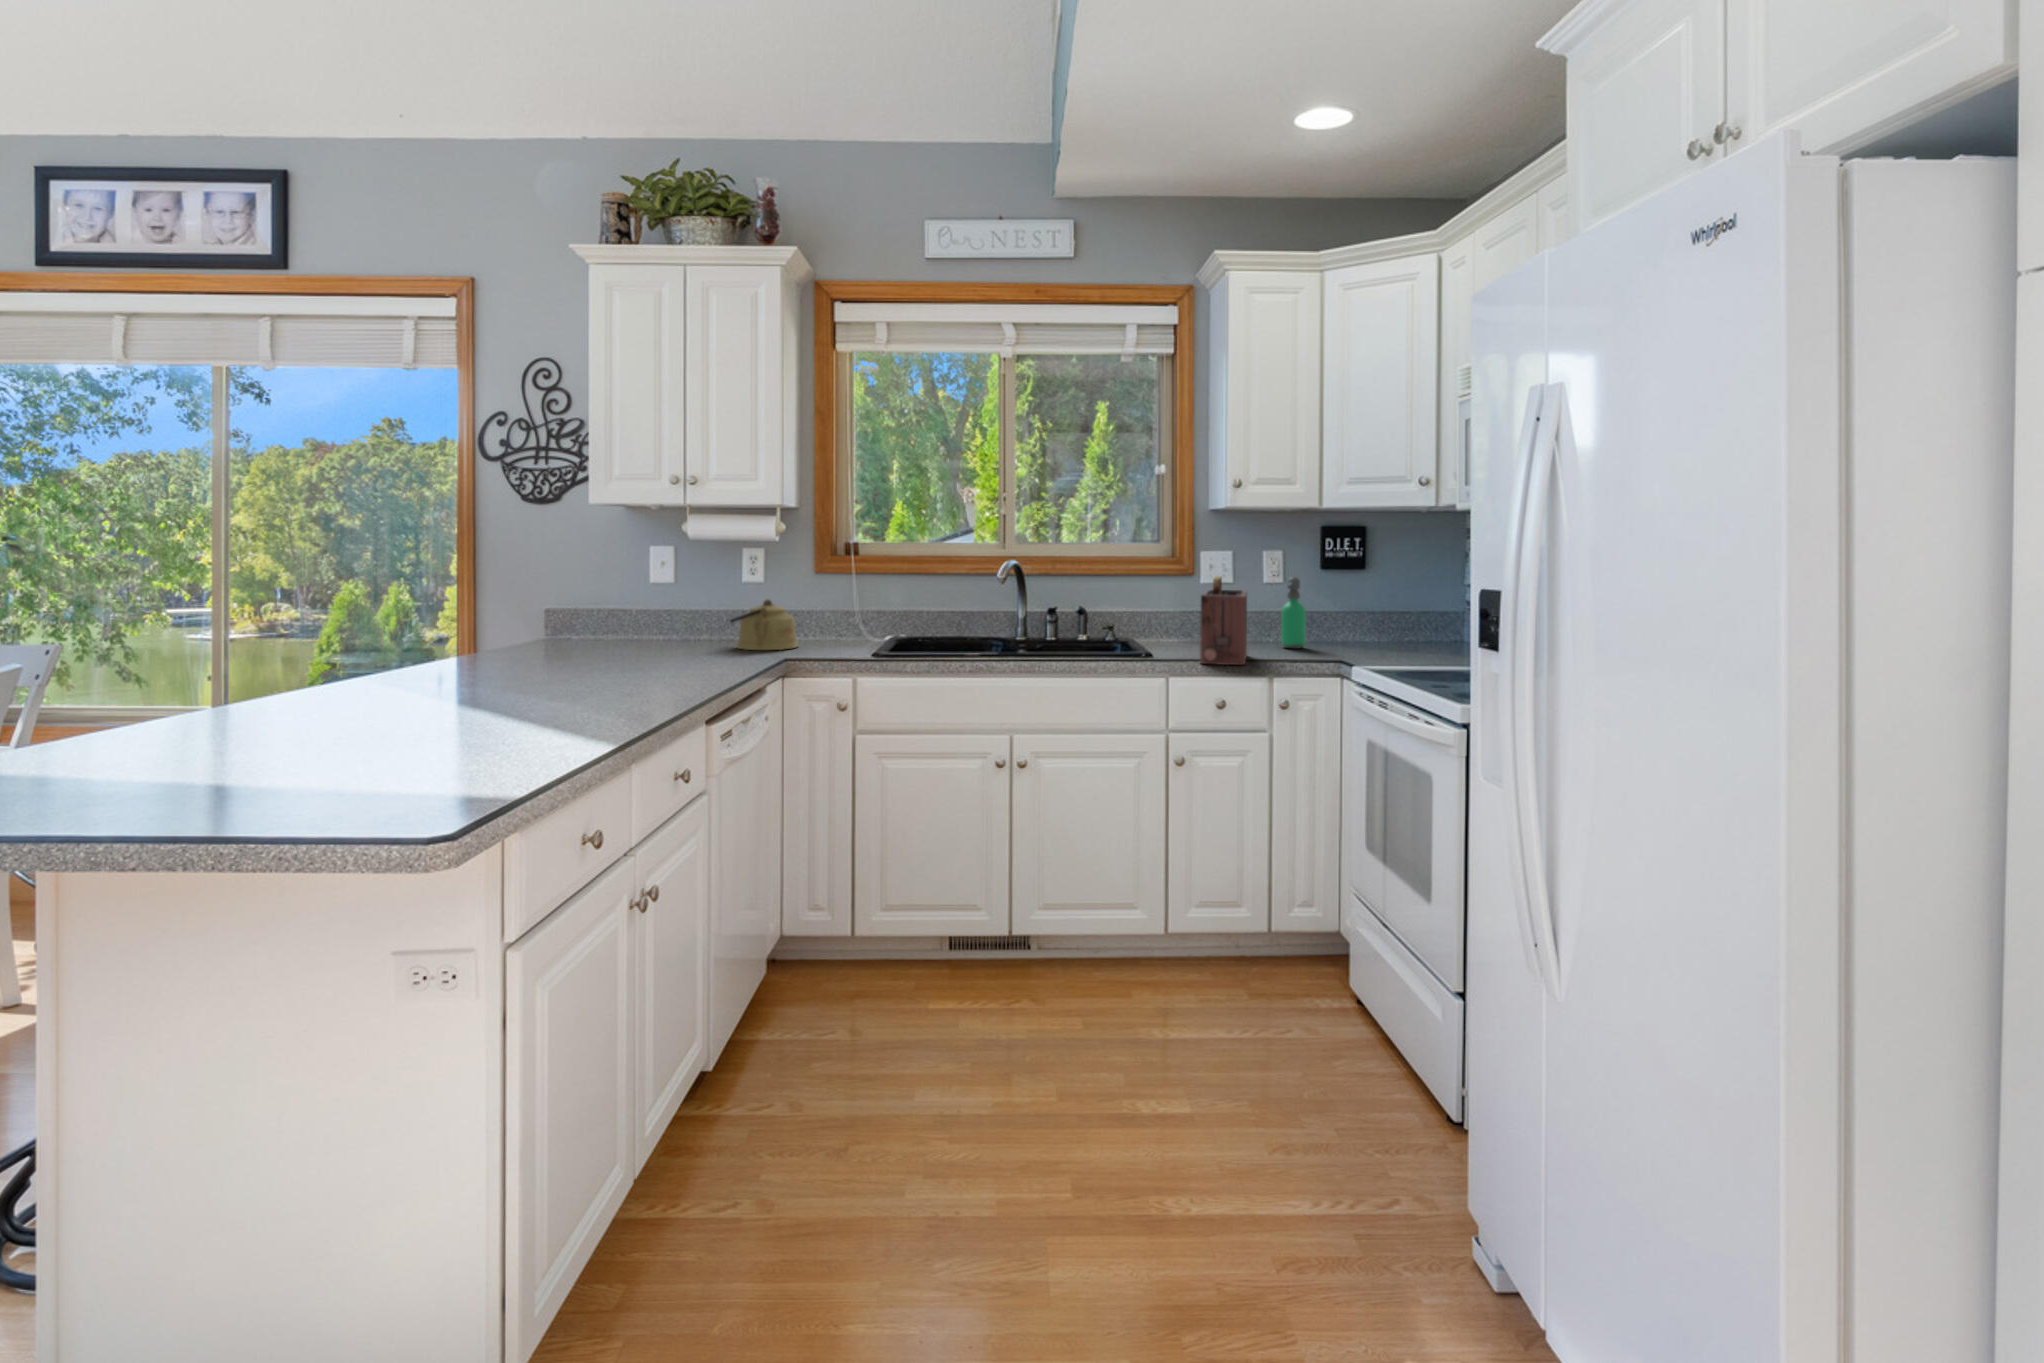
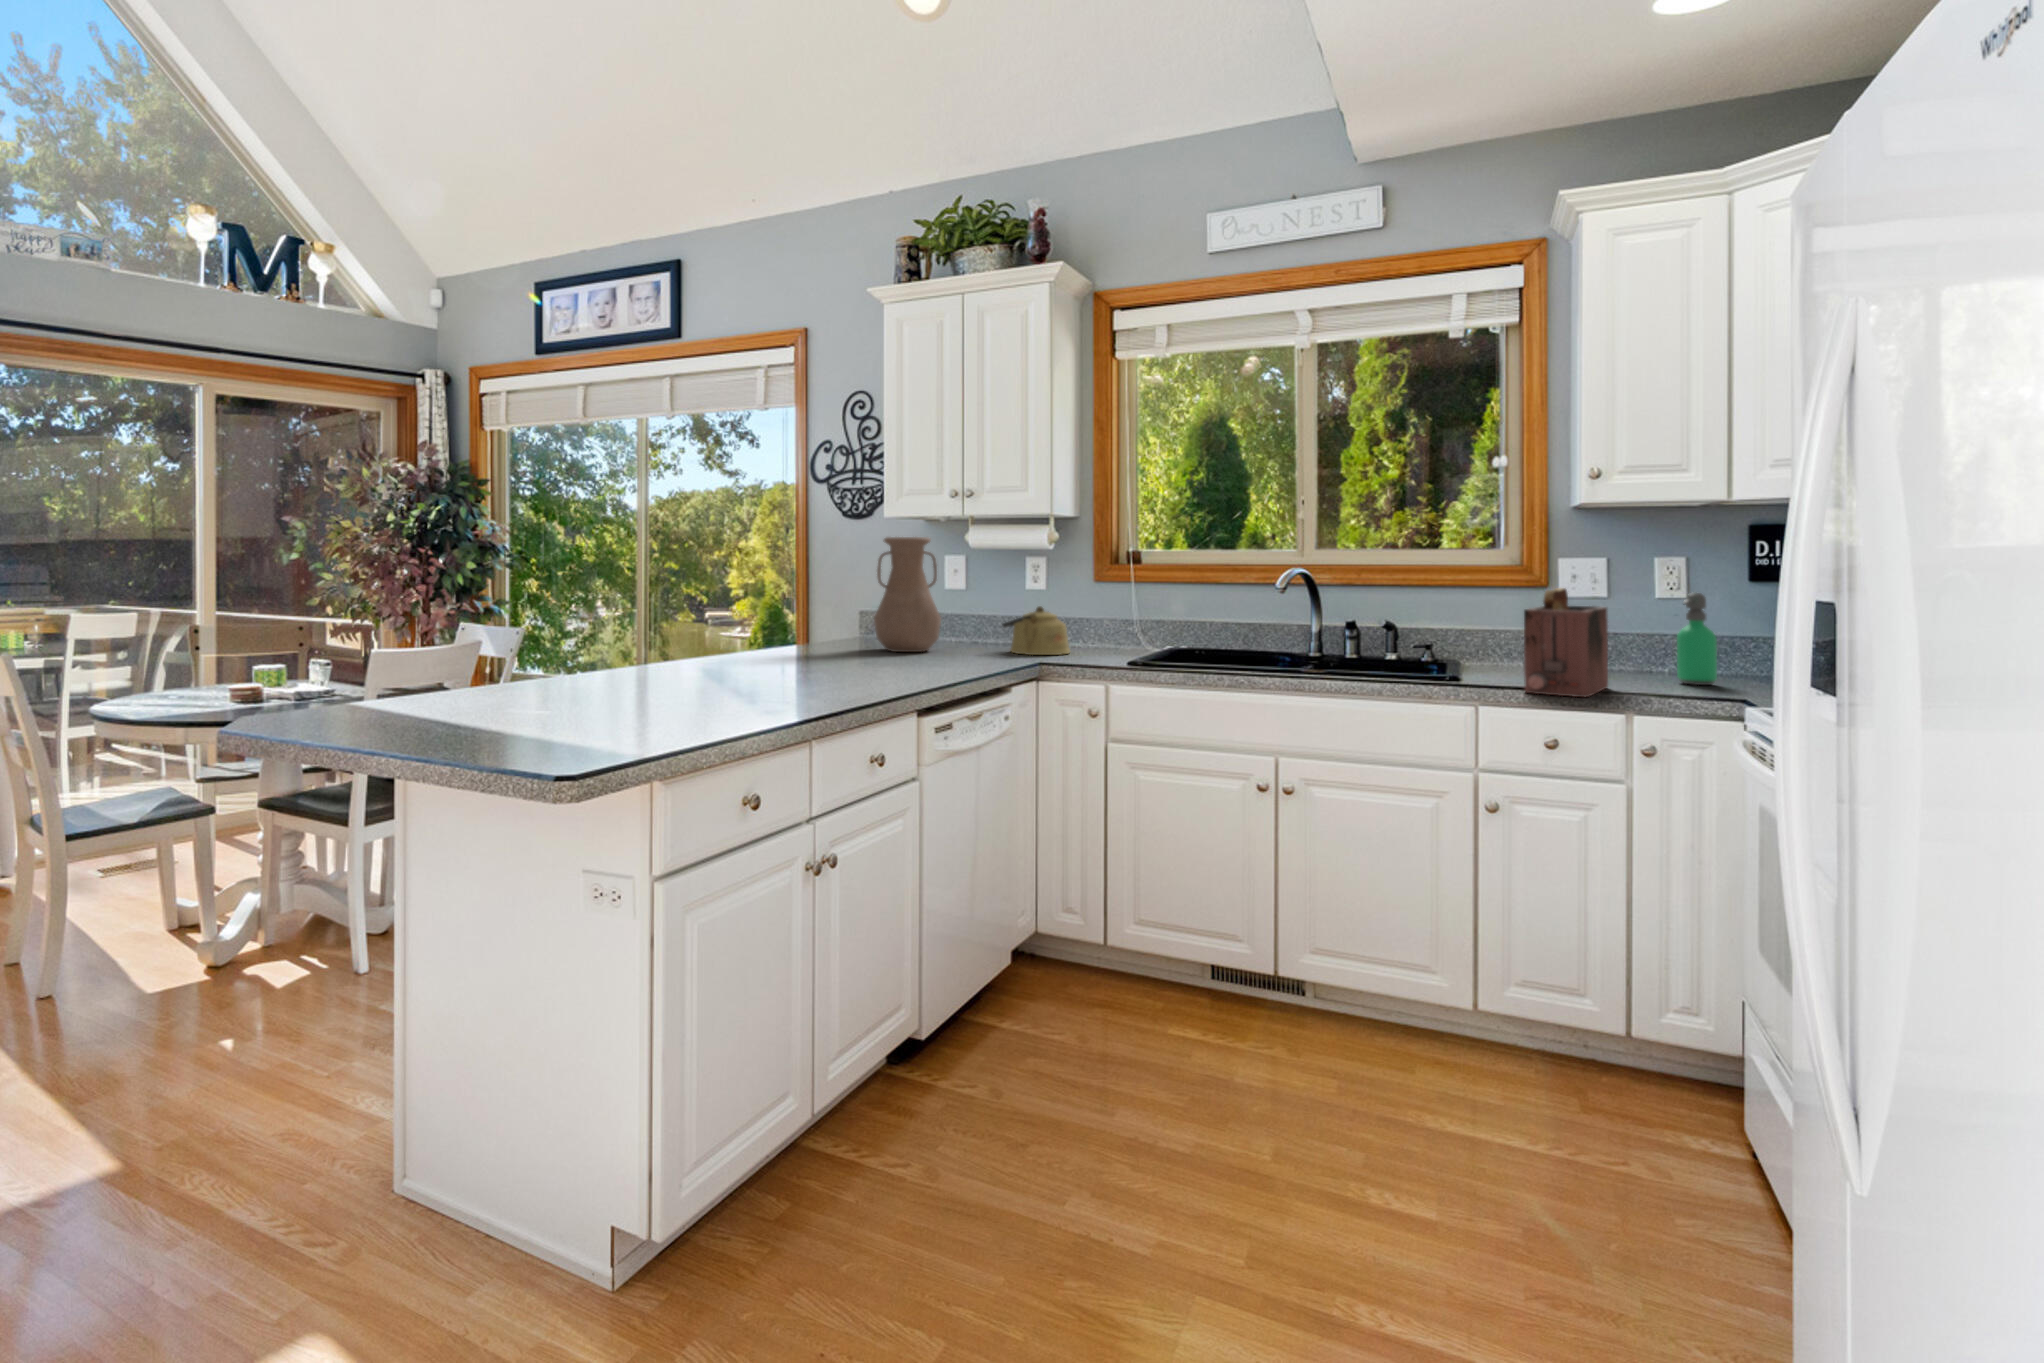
vase: none [584,528,663,655] -> present [874,537,941,652]

